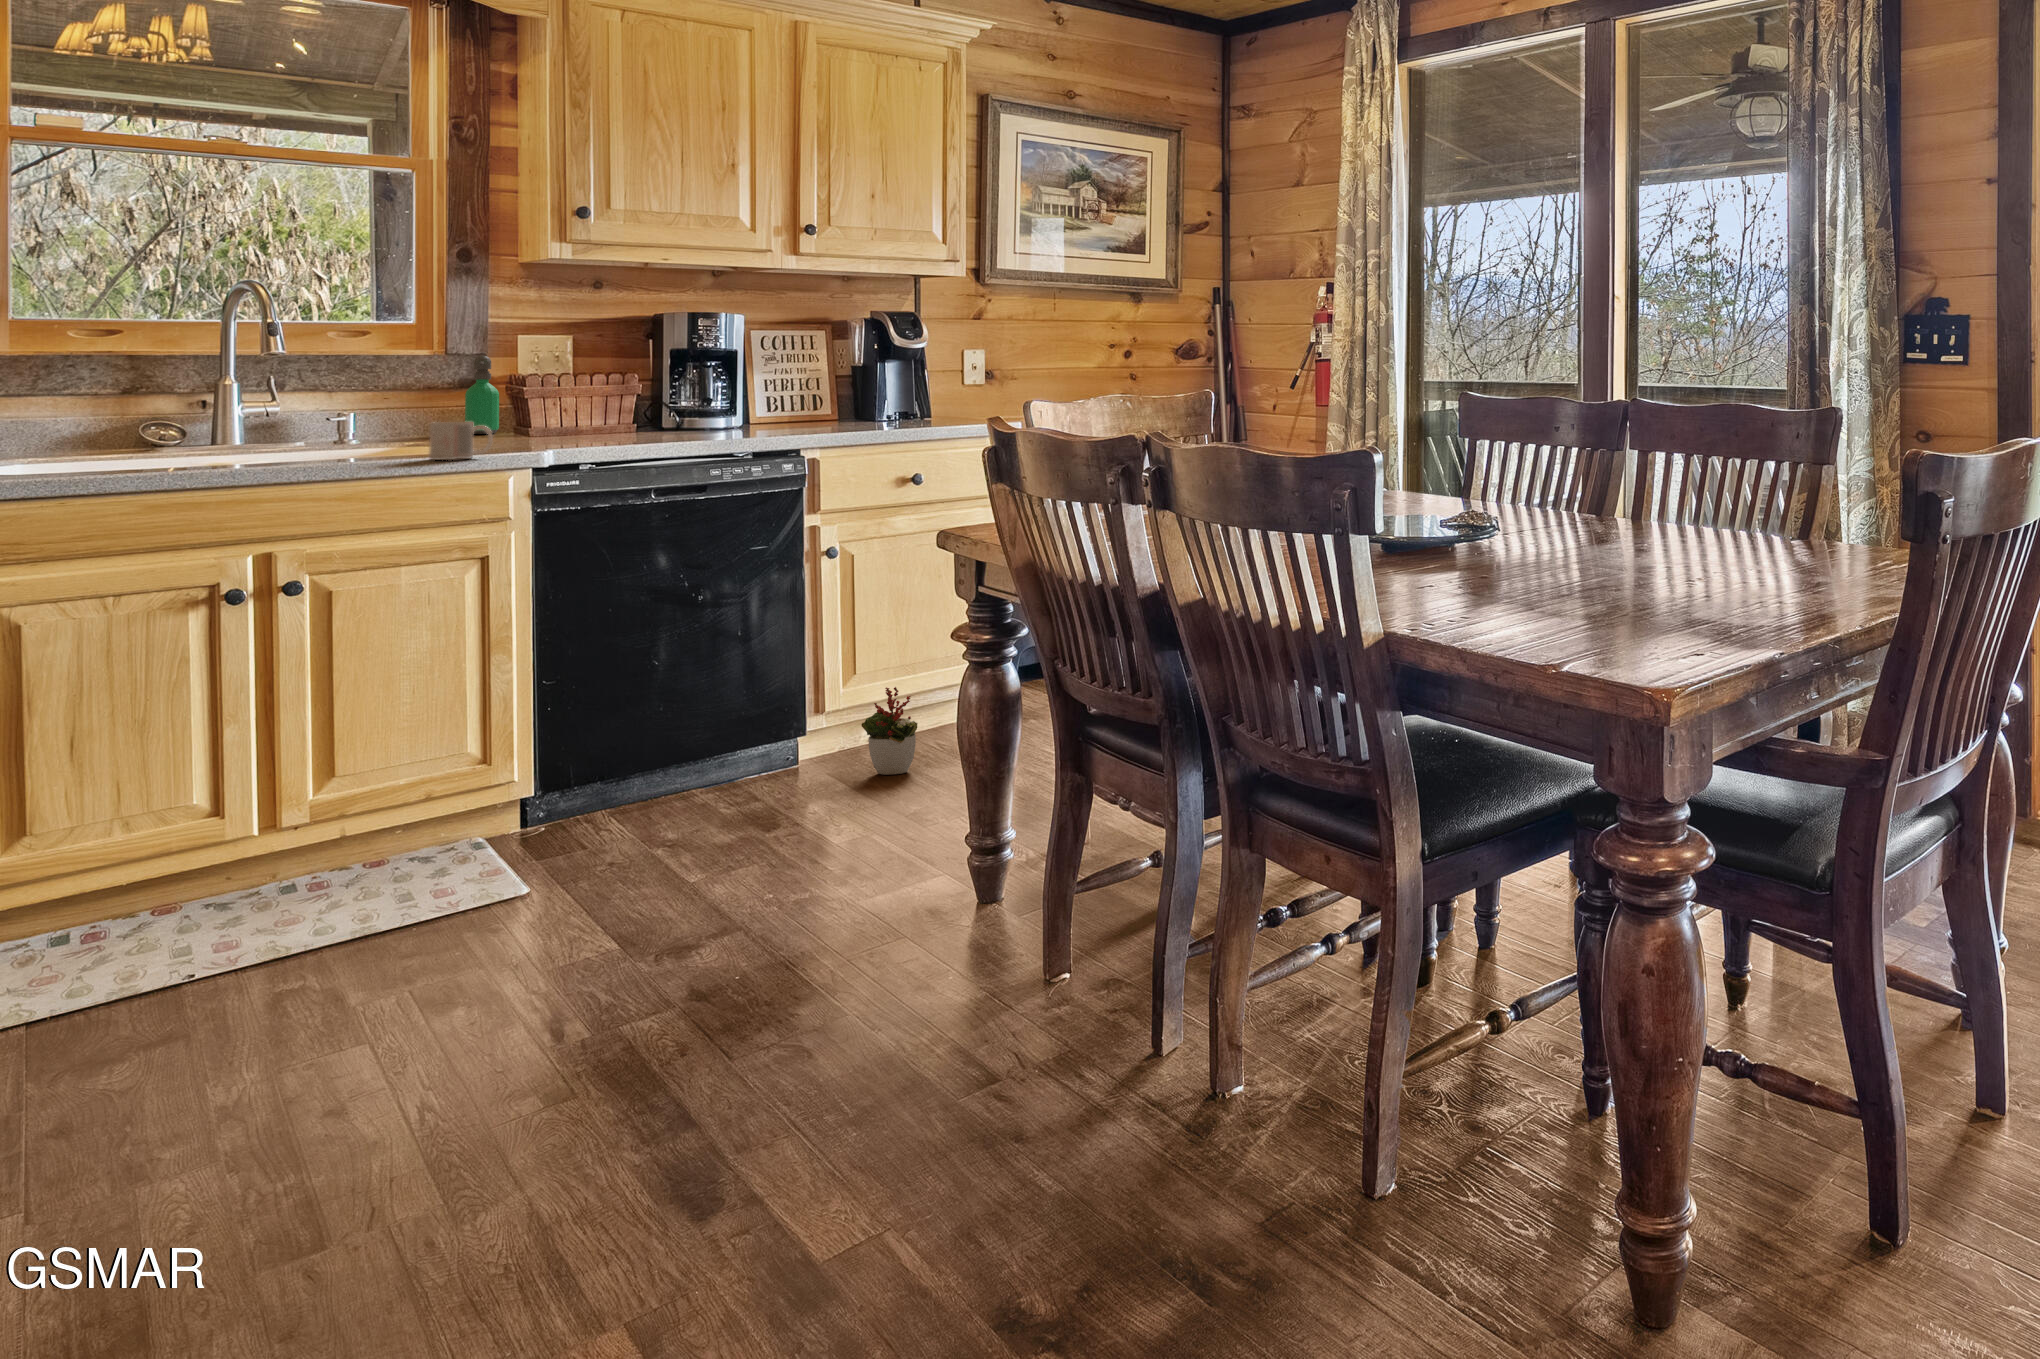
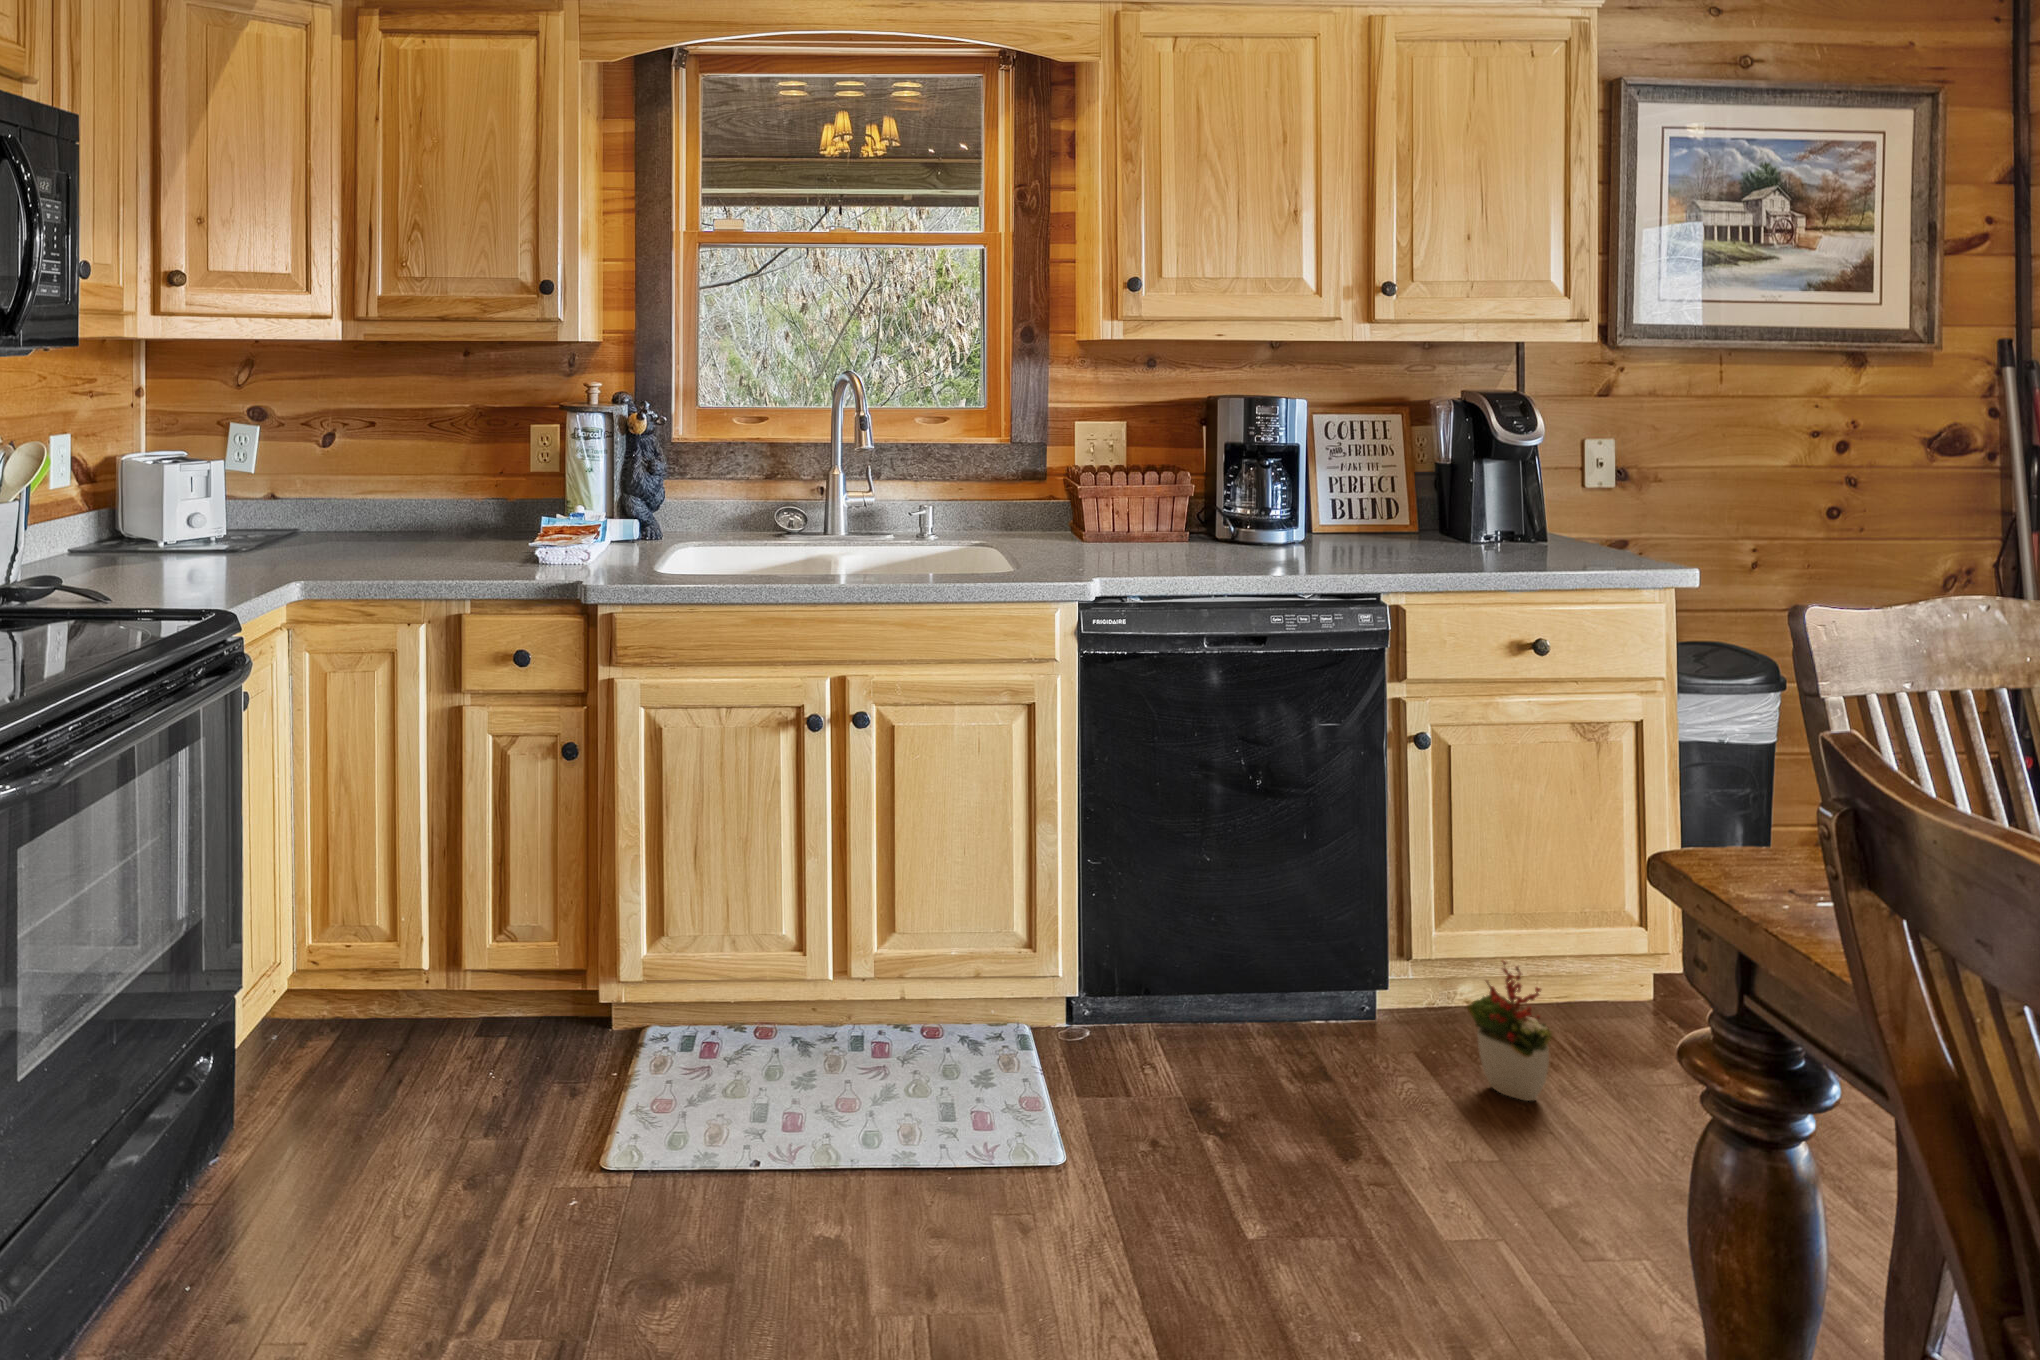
soap dispenser: present [465,356,499,434] -> none [1026,445,1056,533]
mug: present [429,422,493,460] -> none [982,537,1041,584]

